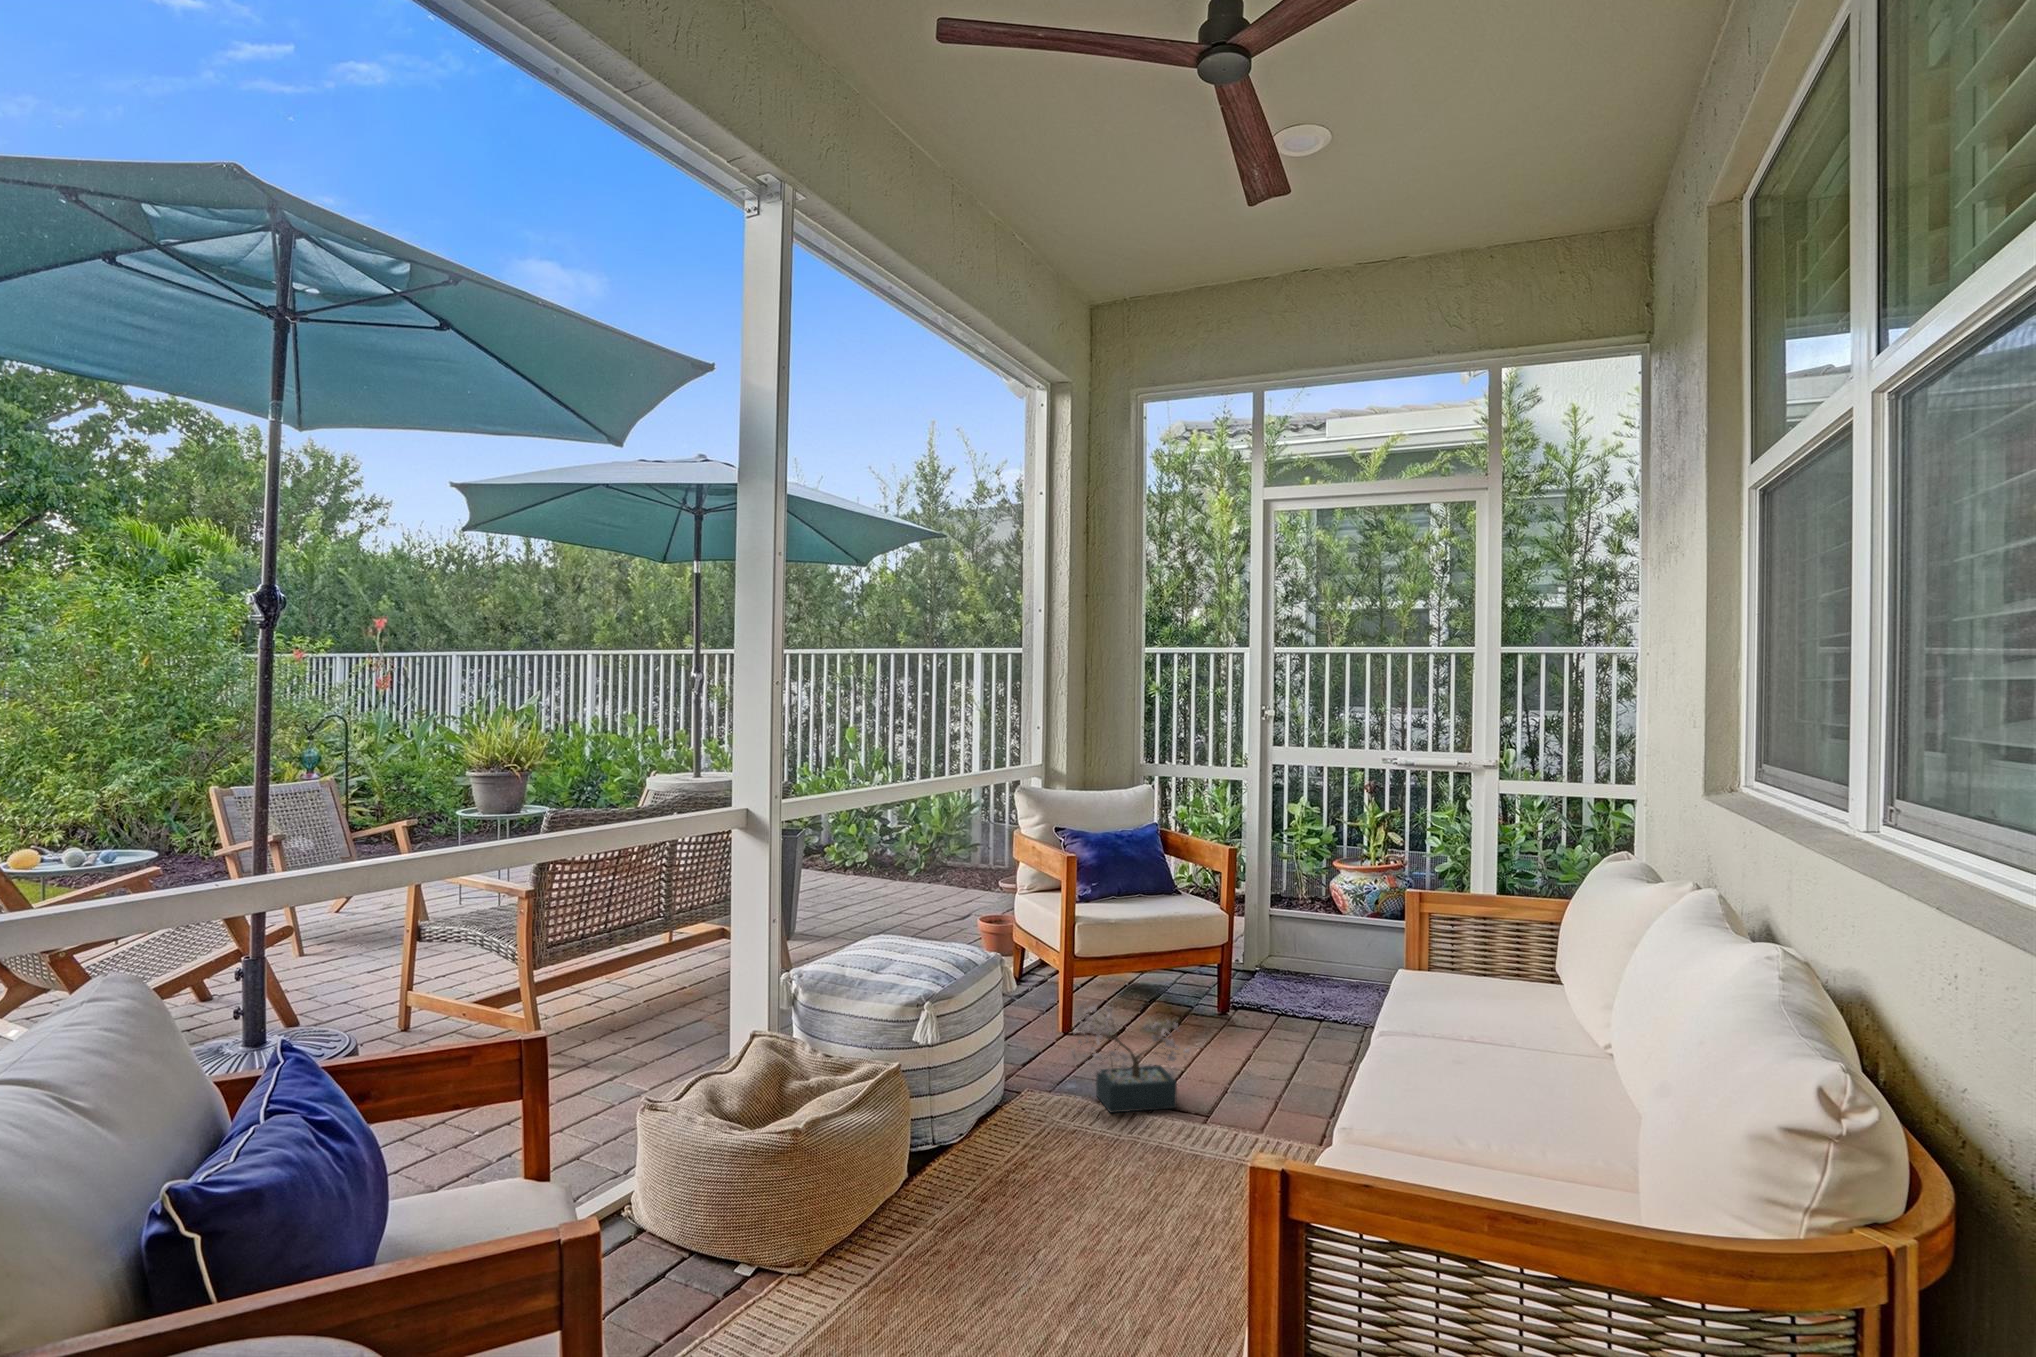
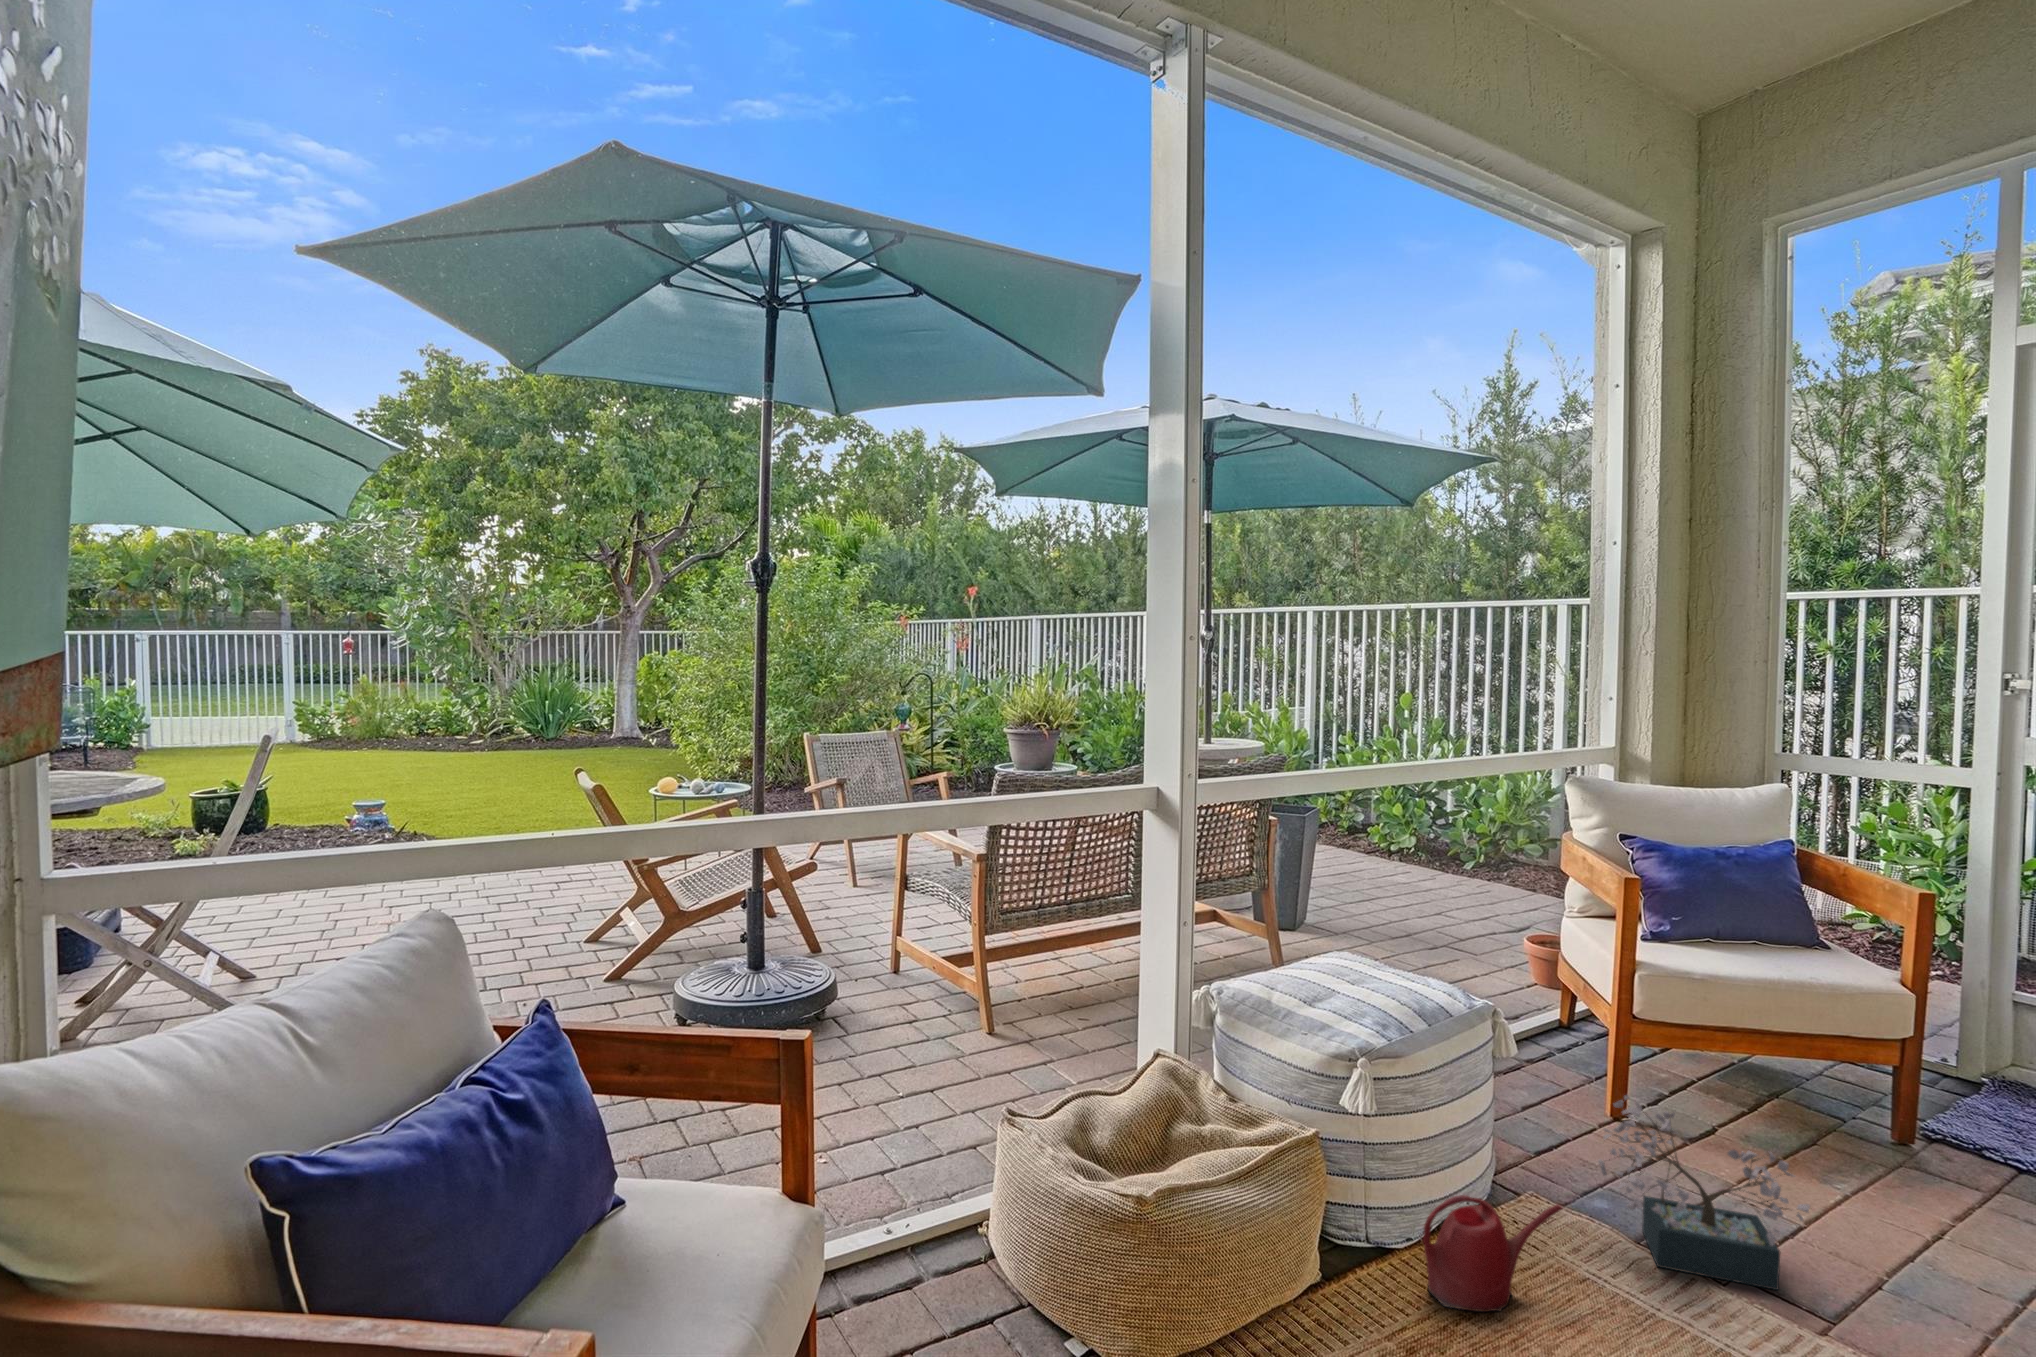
watering can: none [976,1079,1060,1170] -> present [1423,1195,1563,1312]

